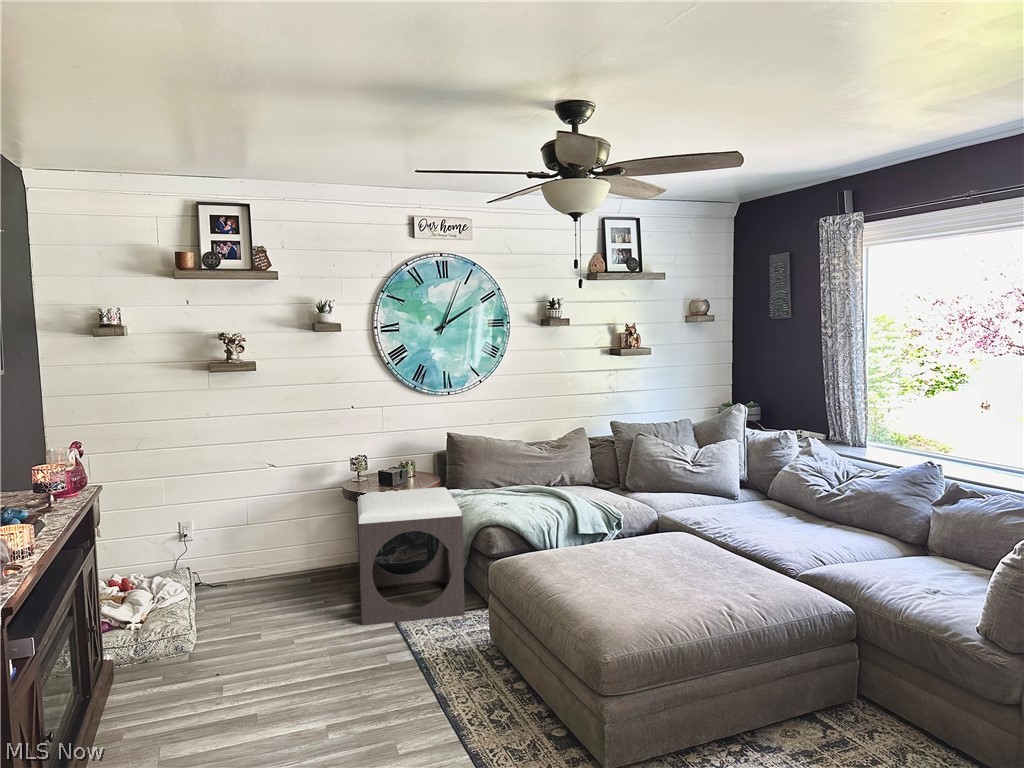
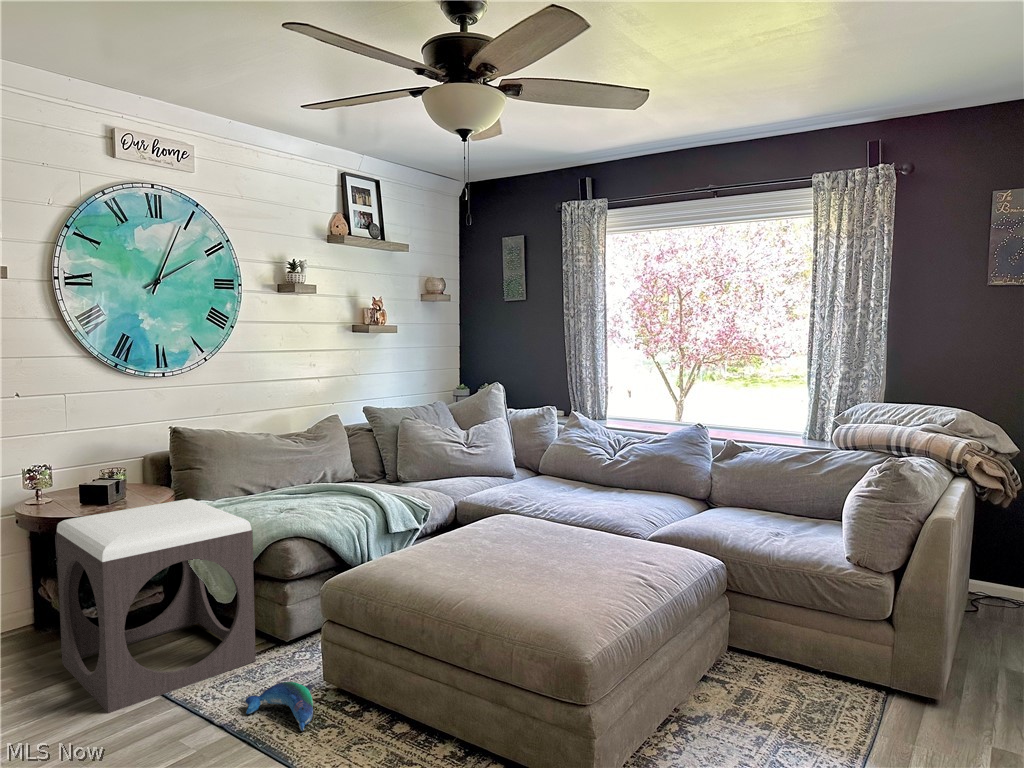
plush toy: none [431,632,475,669] -> present [245,682,313,731]

